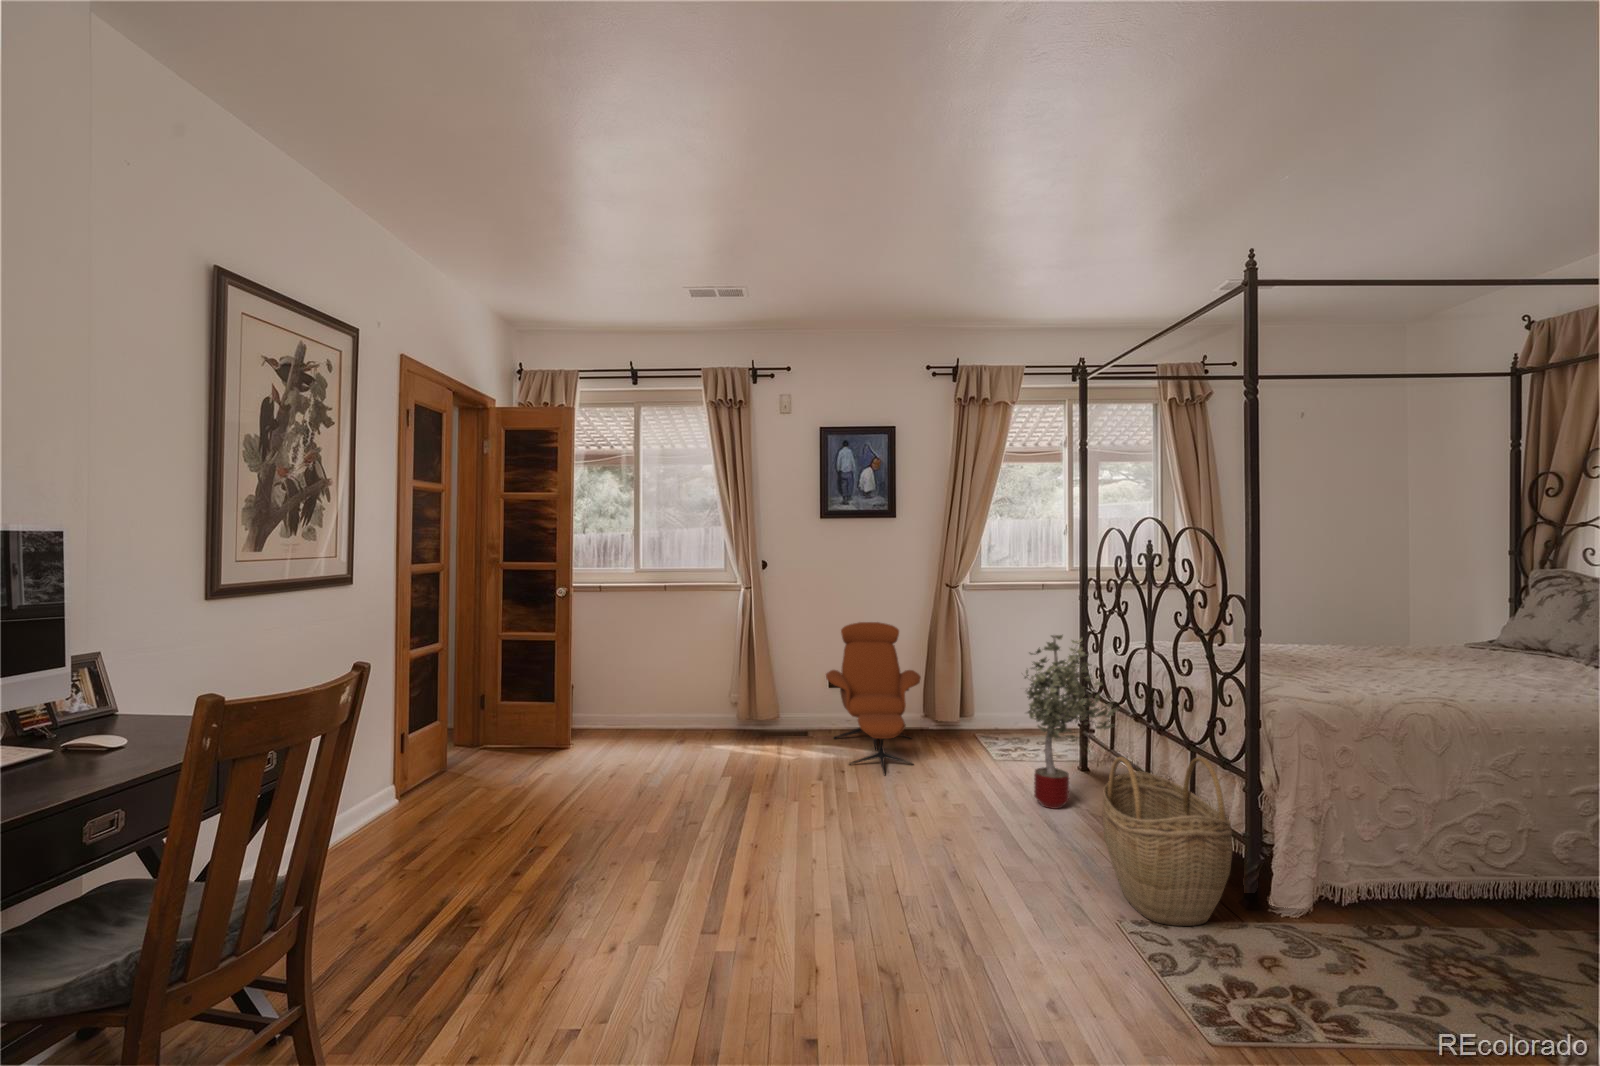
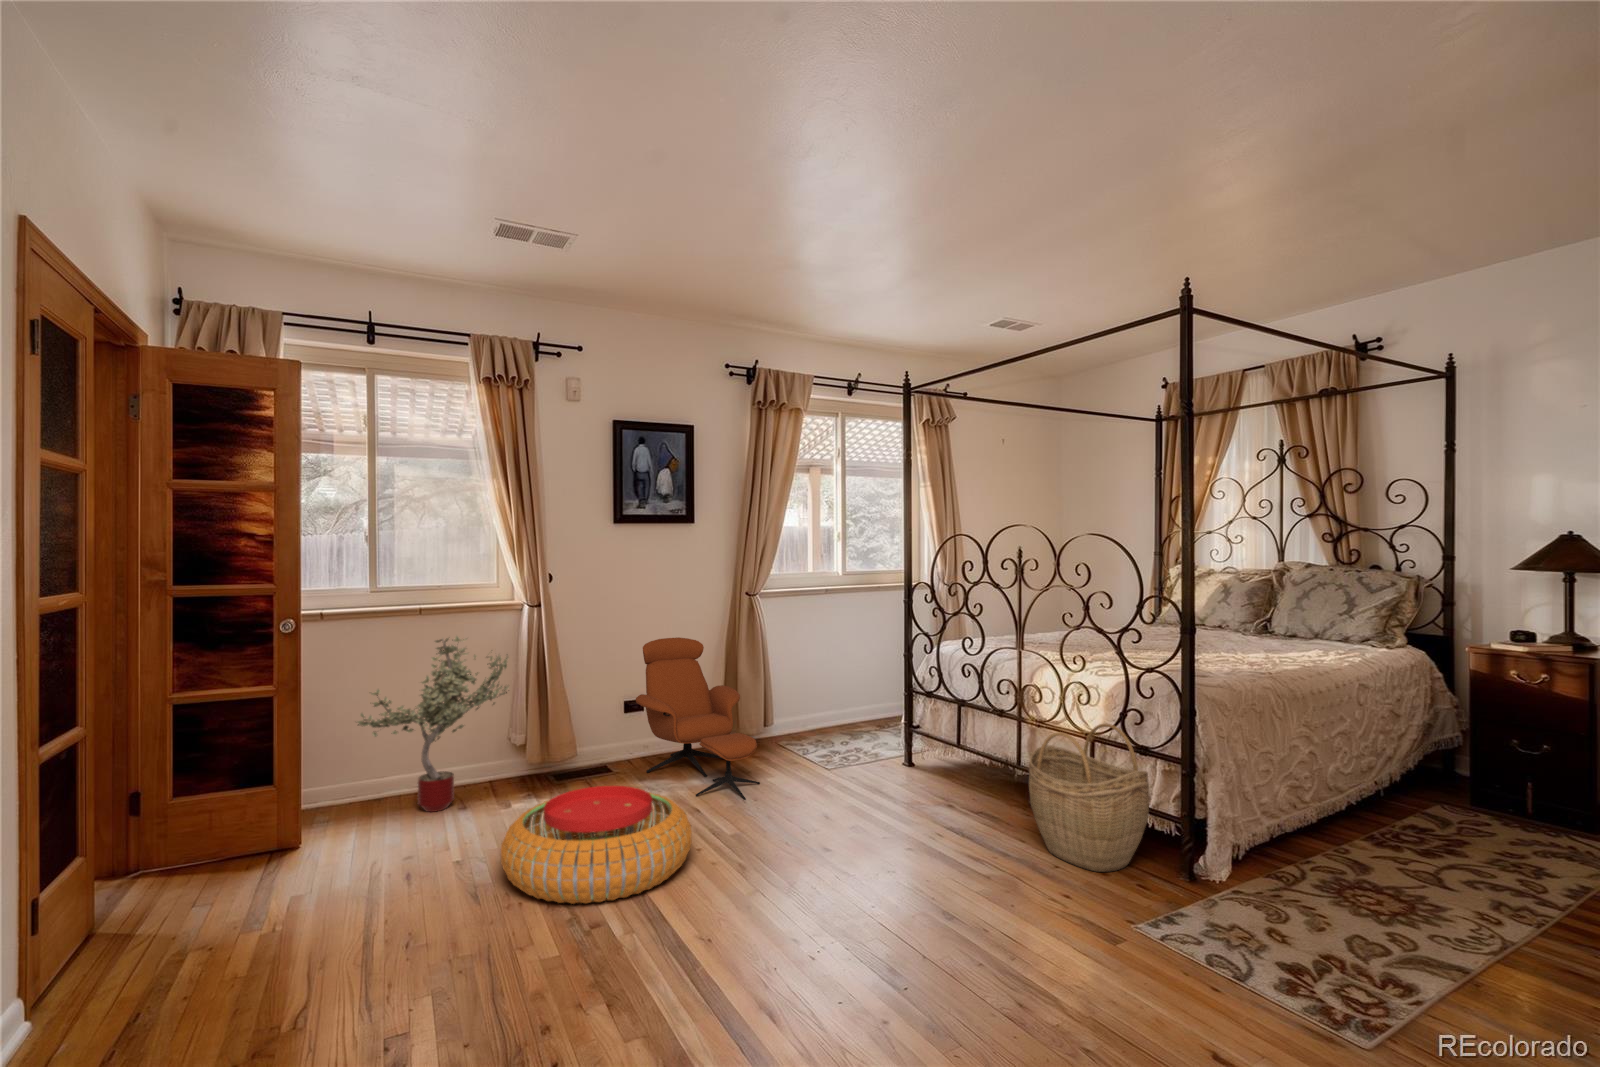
potted tree: present [1025,635,1118,809] -> present [358,636,509,812]
pouf: none [639,738,790,828] -> present [501,786,692,904]

